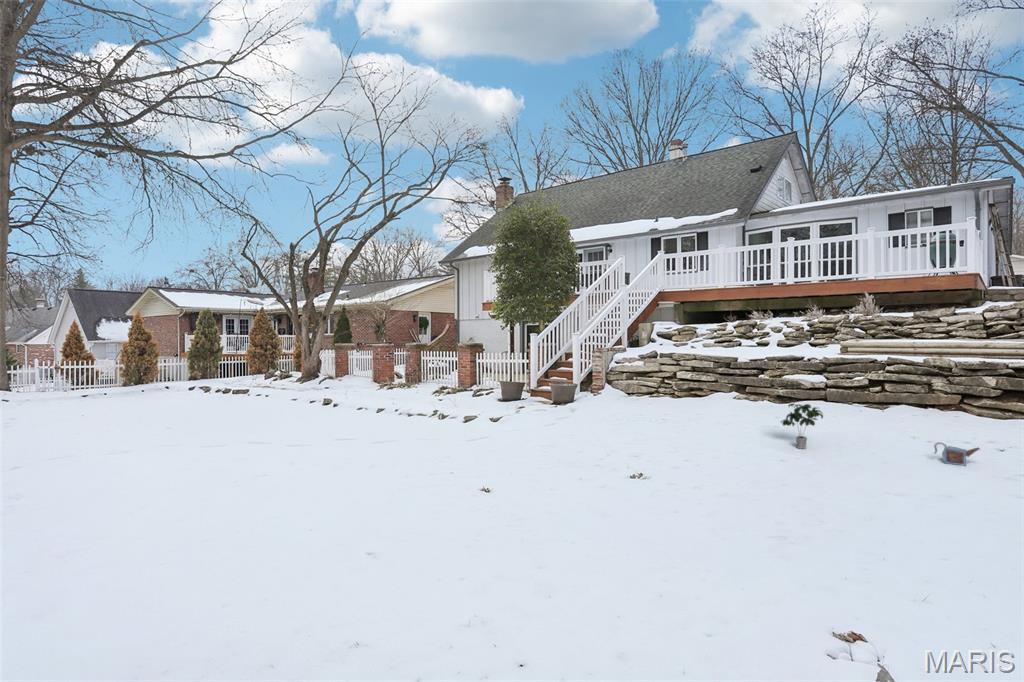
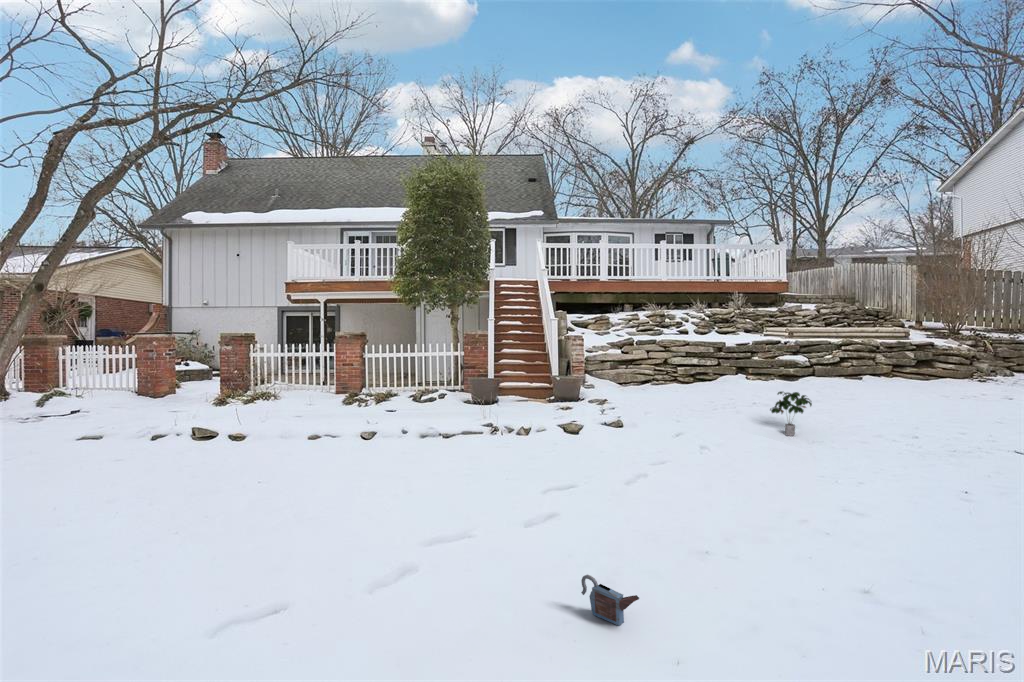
watering can: present [934,442,980,466] -> present [581,575,639,626]

